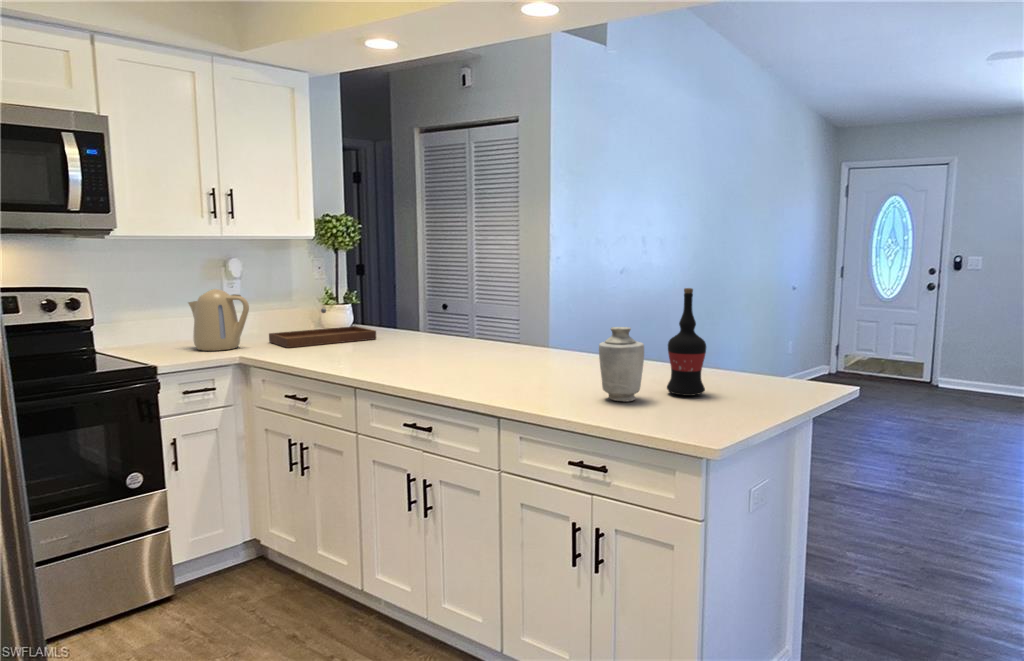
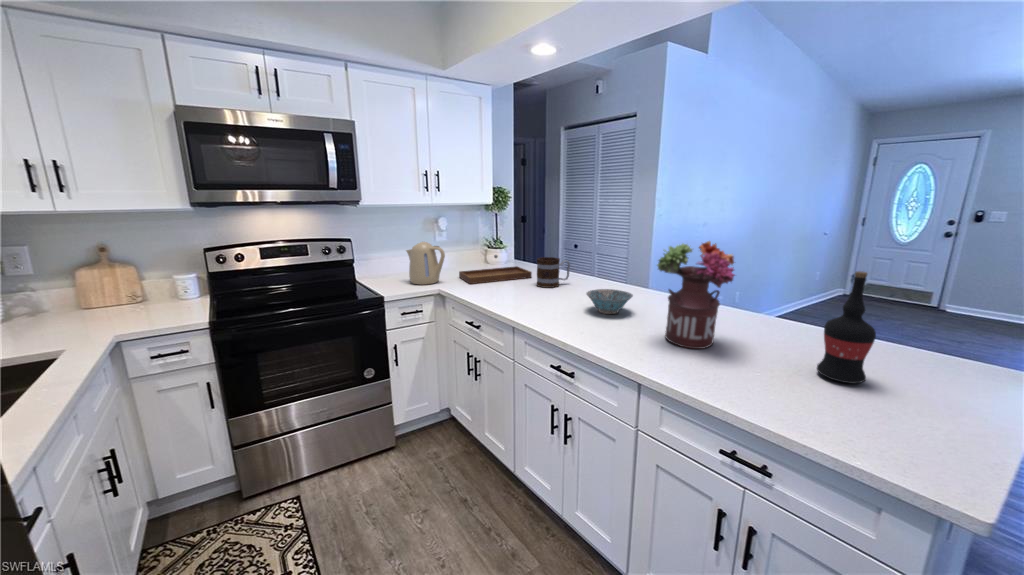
flower arrangement: none [515,267,595,385] -> present [657,241,735,349]
mug: none [383,308,429,347] -> present [537,257,570,288]
vase: present [599,327,644,402] -> none [751,309,807,387]
ceramic bowl: none [446,338,502,365] -> present [586,289,633,314]

